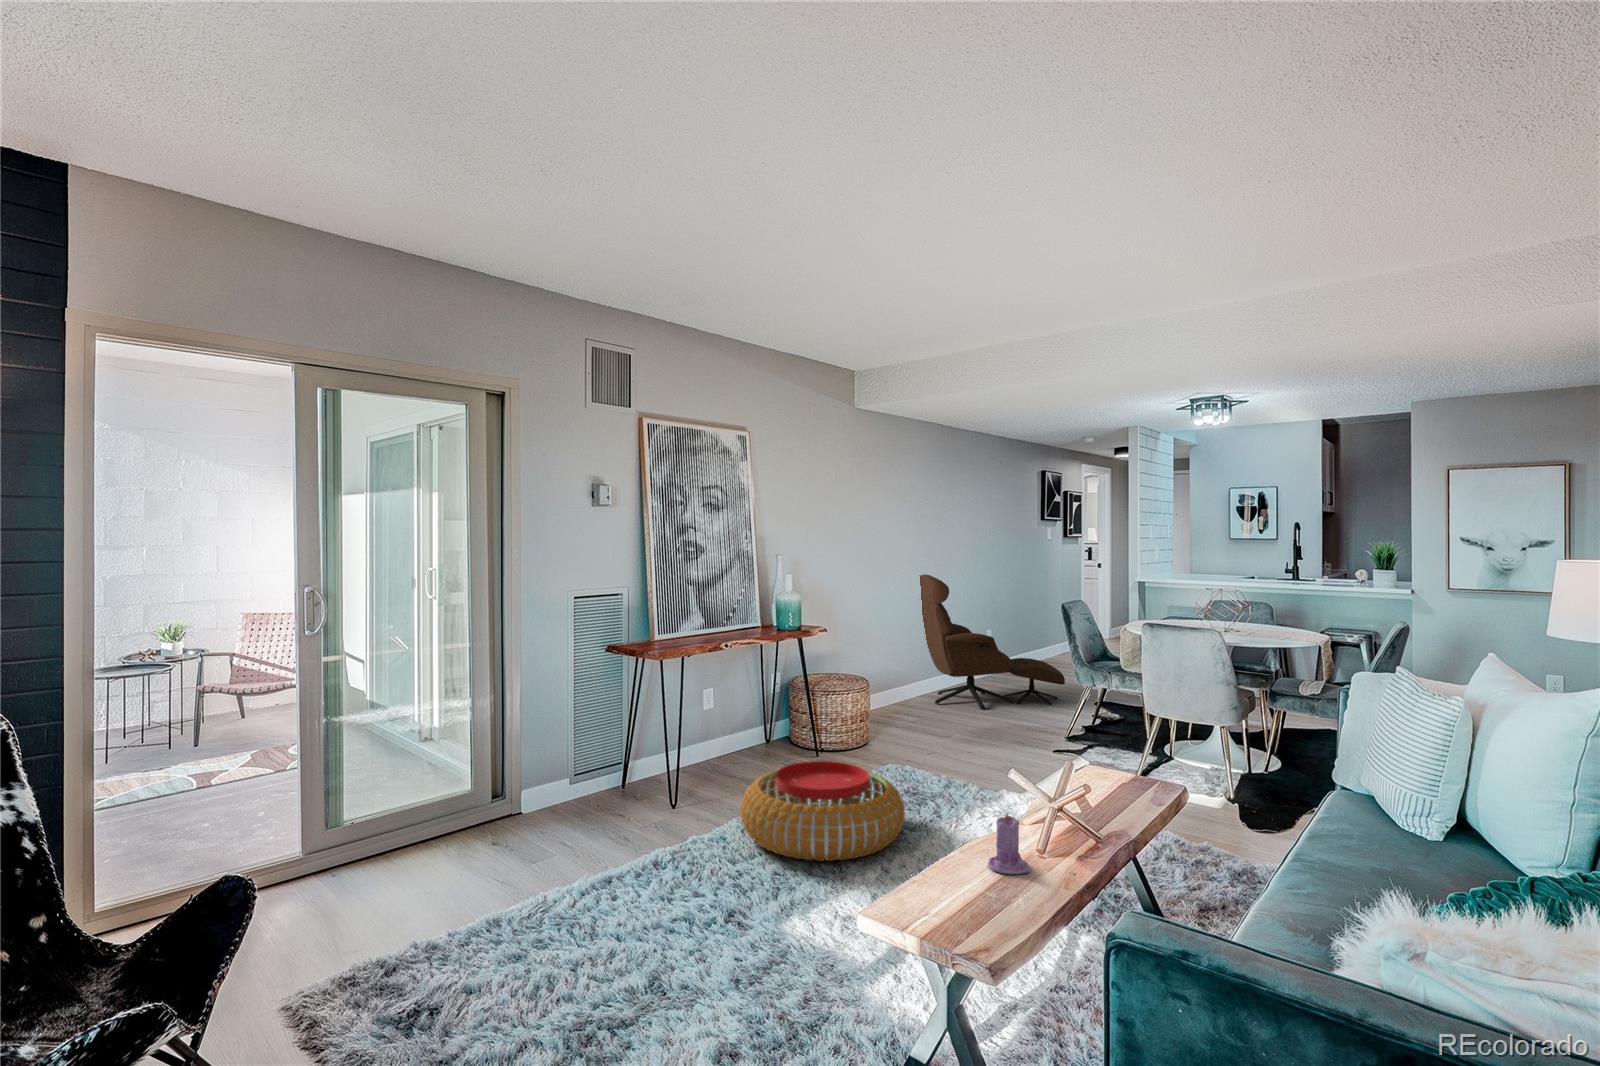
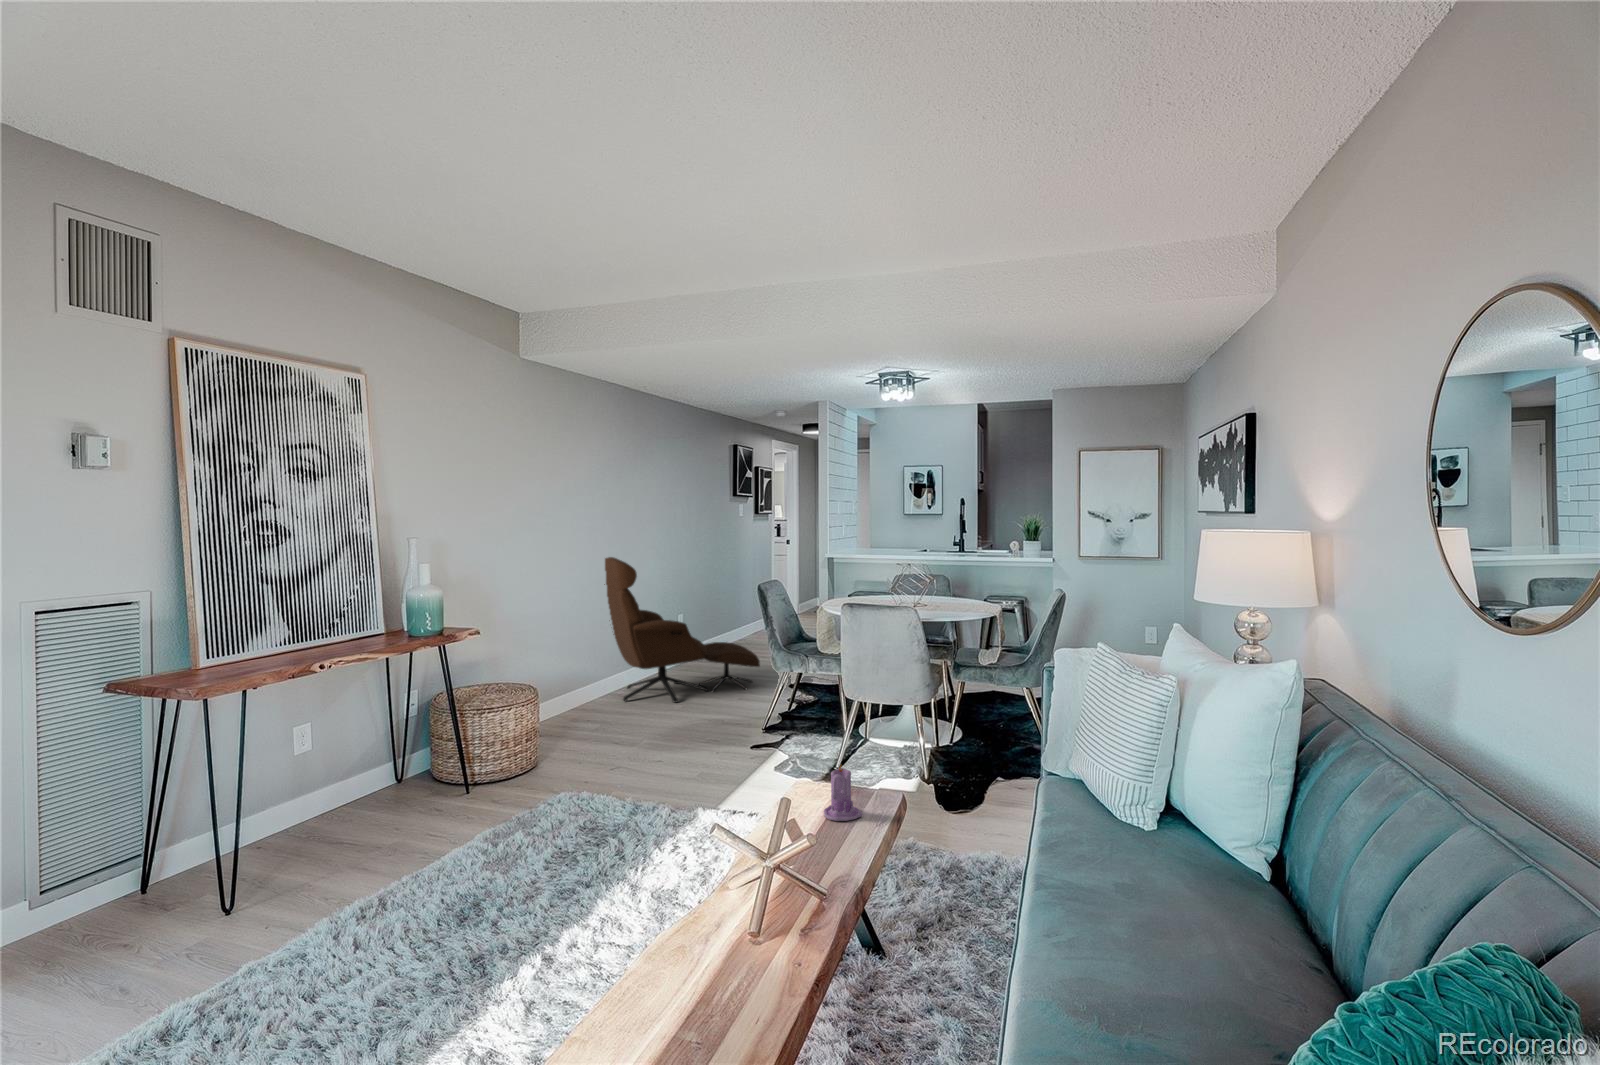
pouf: present [741,761,905,861] -> none [330,810,575,968]
candle: present [988,814,1030,874] -> present [824,766,862,821]

